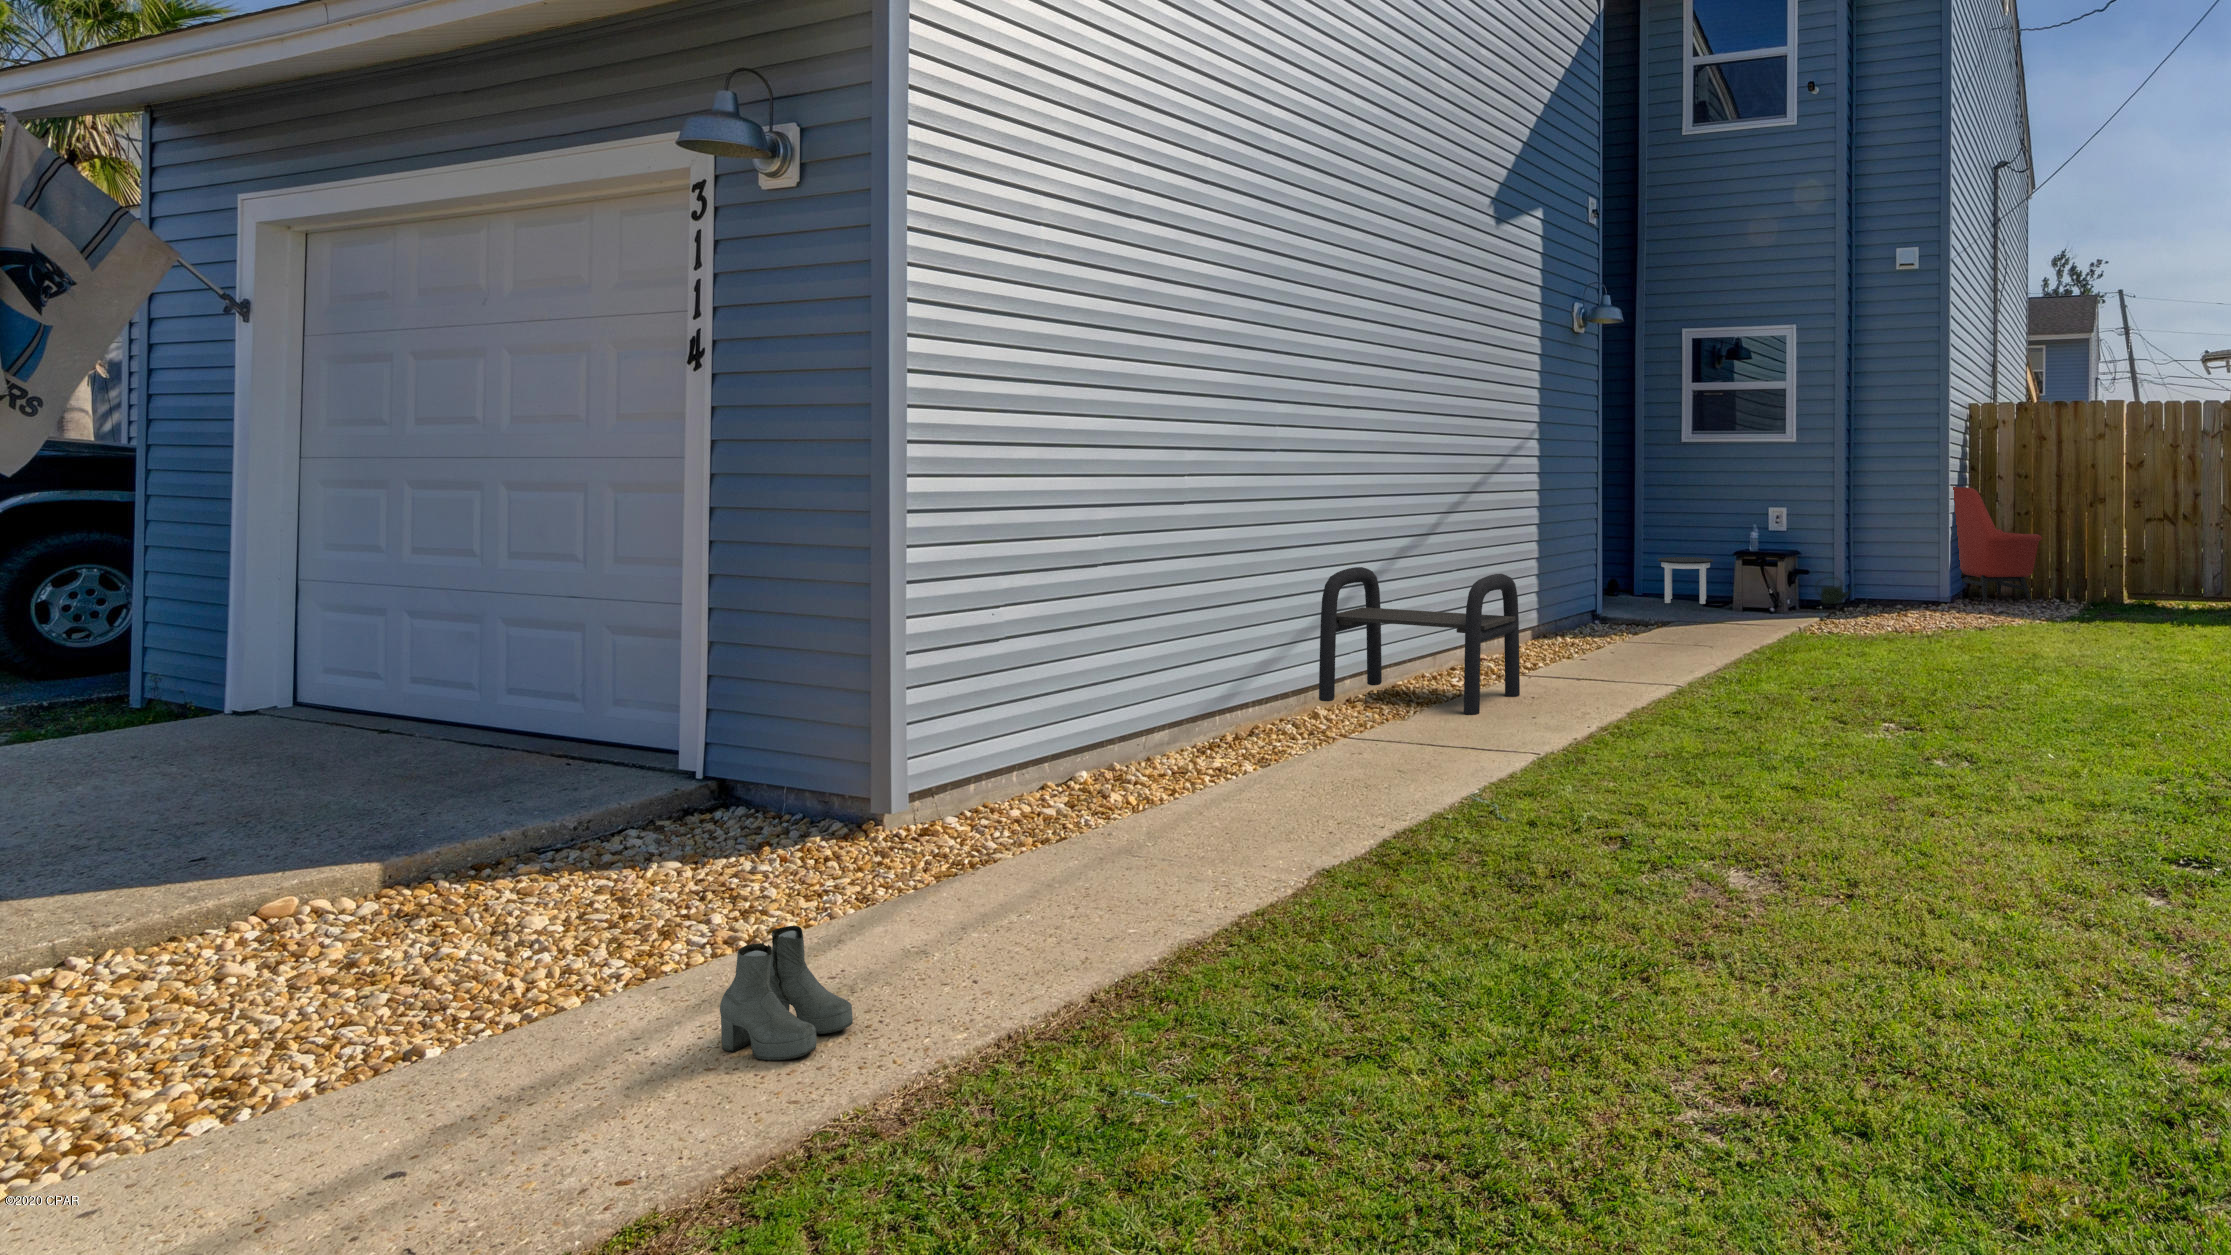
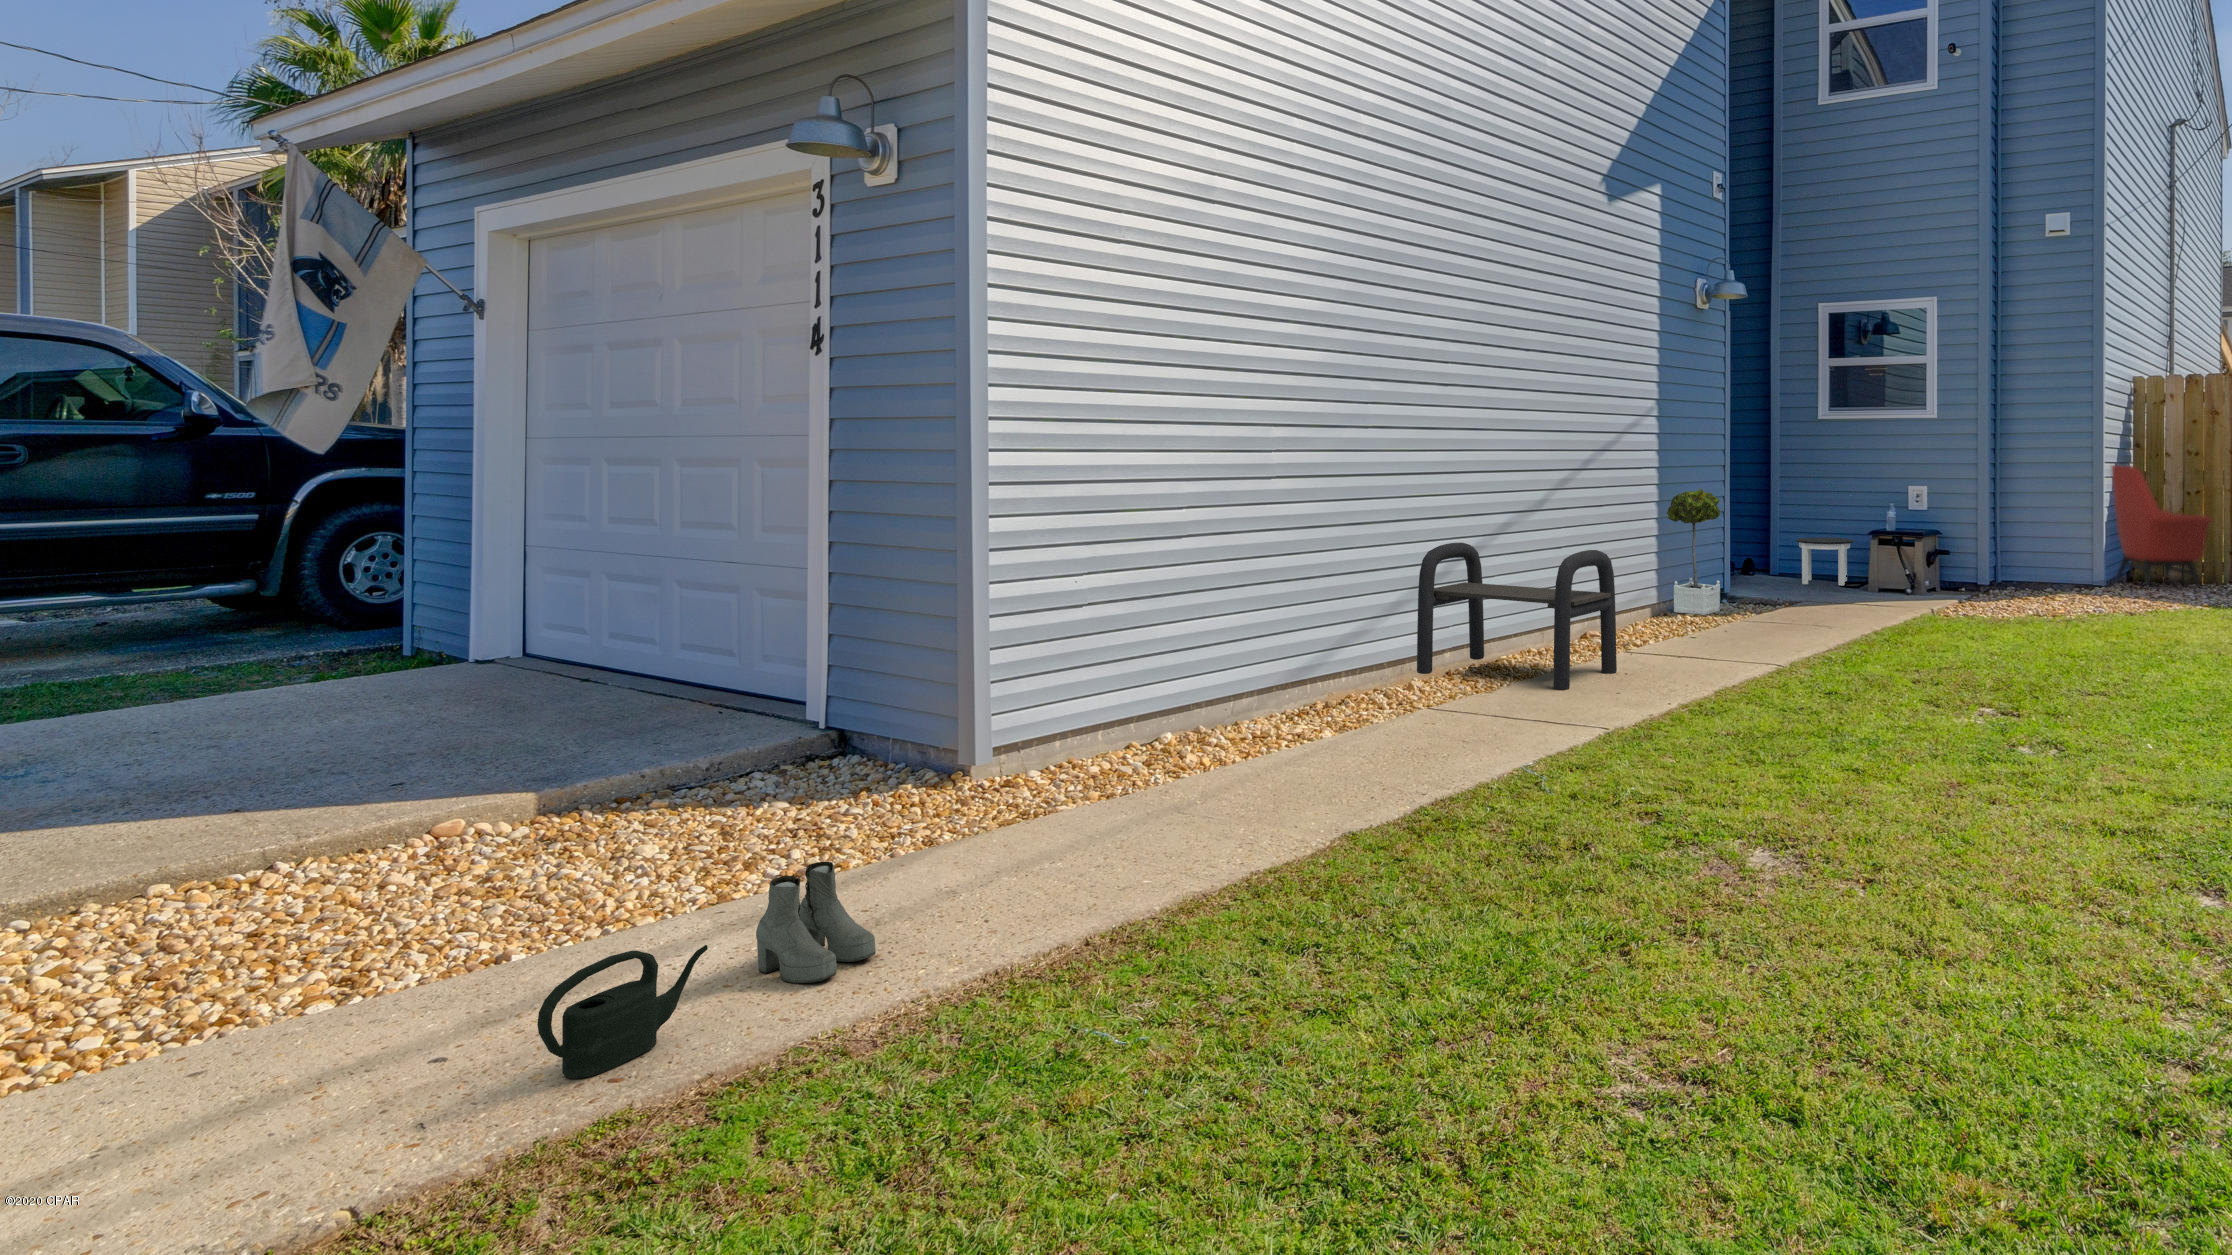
potted tree: none [1546,510,1597,635] -> present [1667,488,1720,615]
watering can: present [1817,577,1856,604] -> present [537,945,708,1079]

